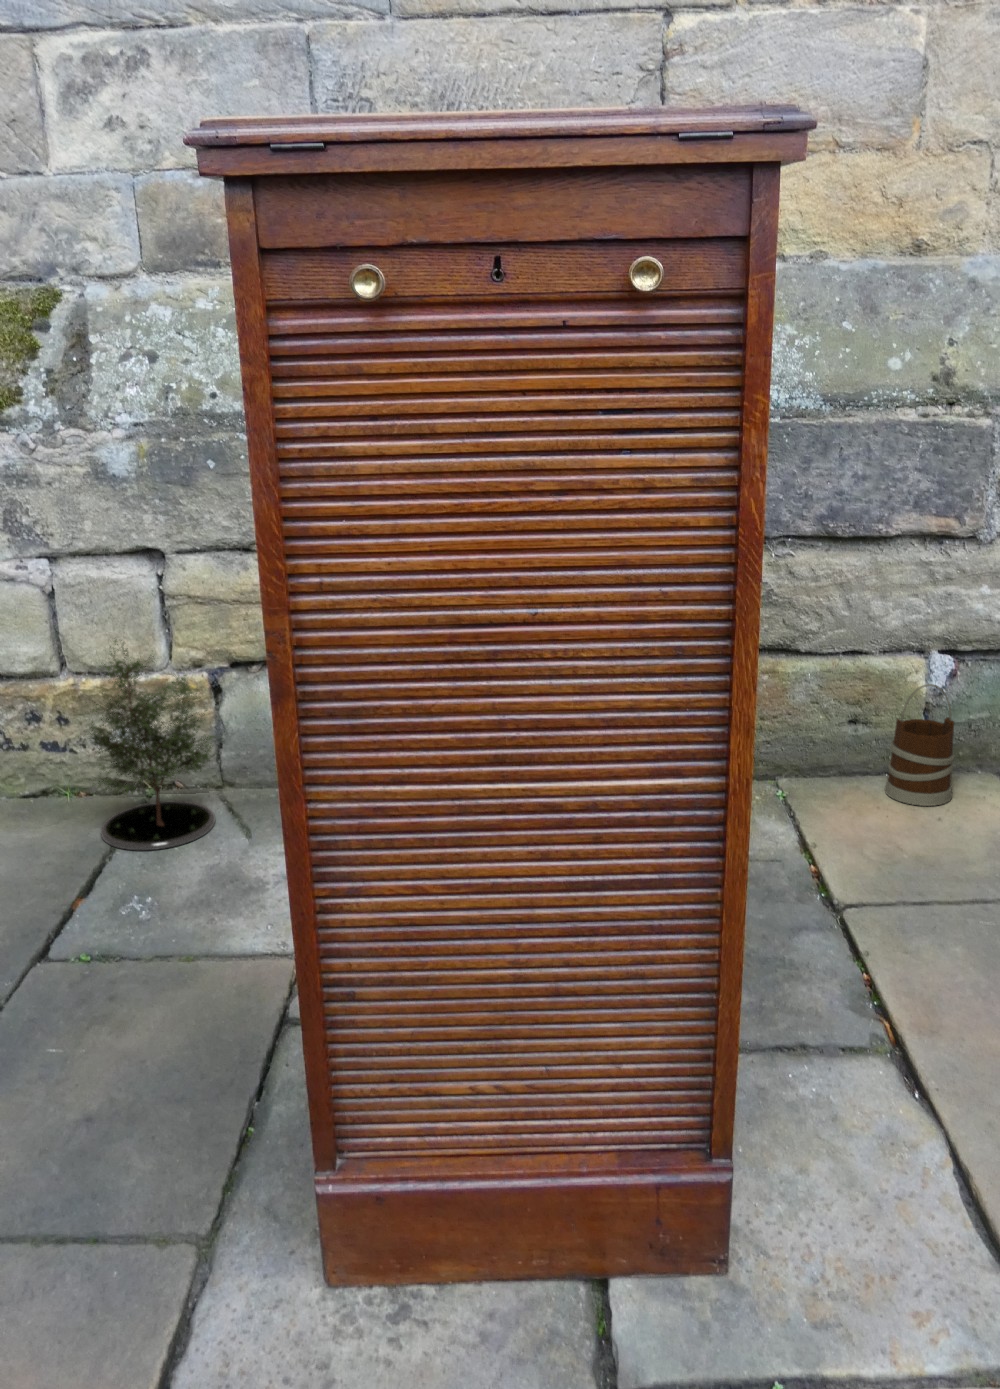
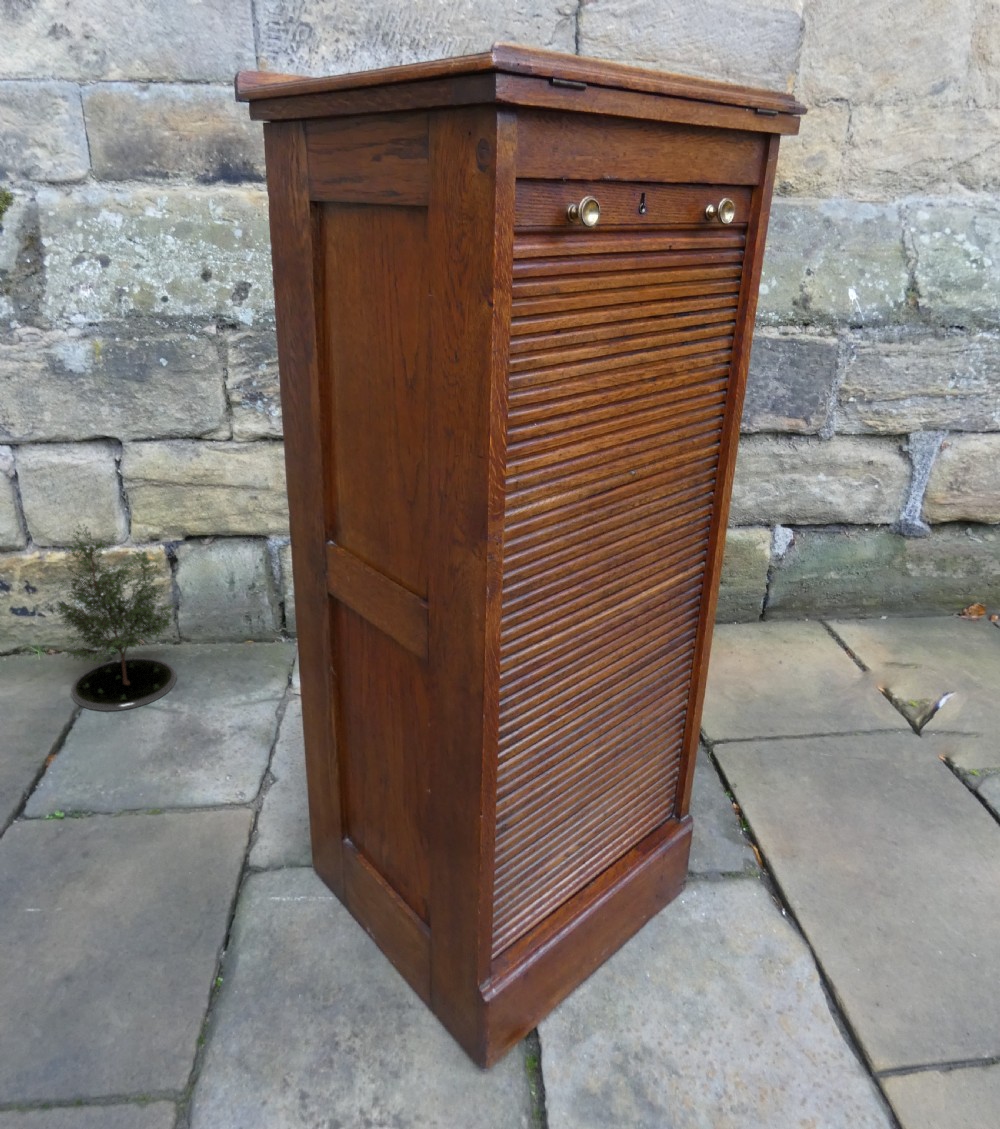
wooden bucket: present [885,684,954,806] -> none [738,555,796,652]

